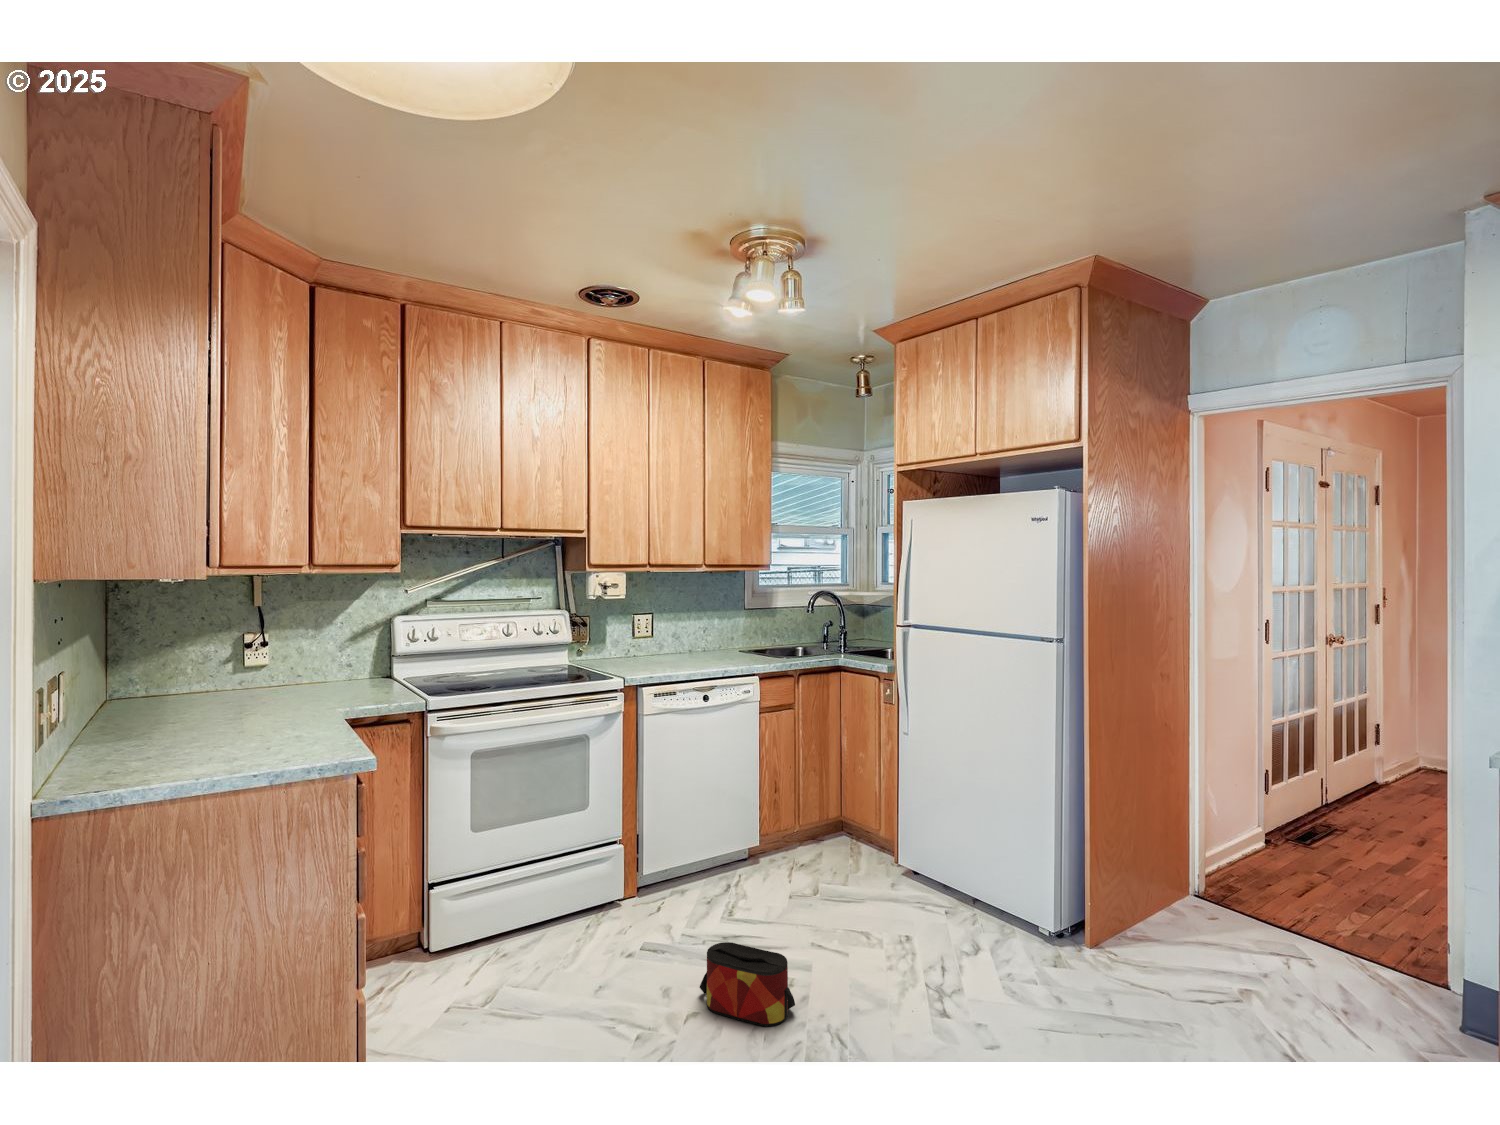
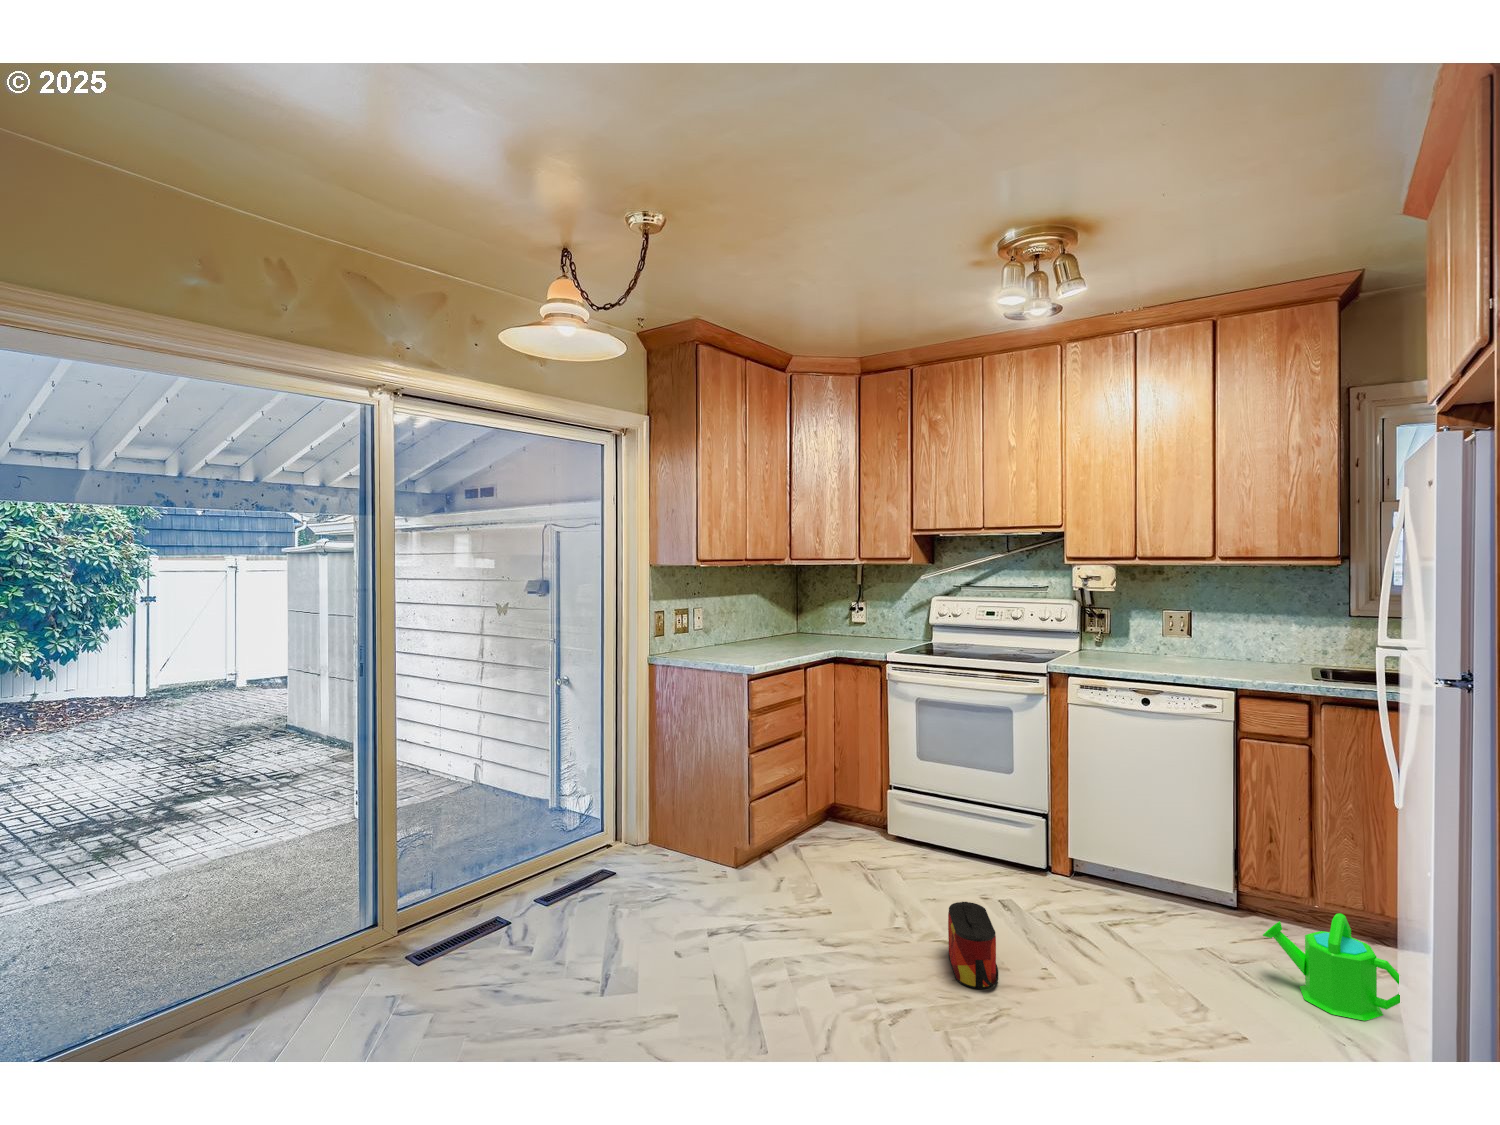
watering can: none [837,821,915,893] -> present [1263,913,1400,1021]

